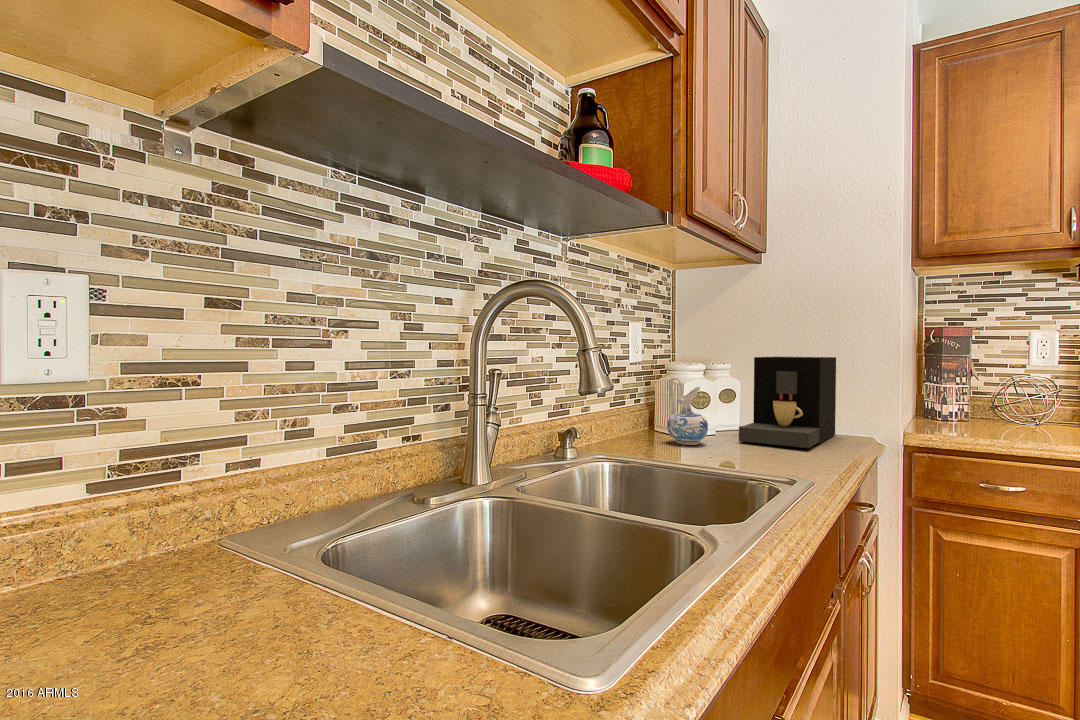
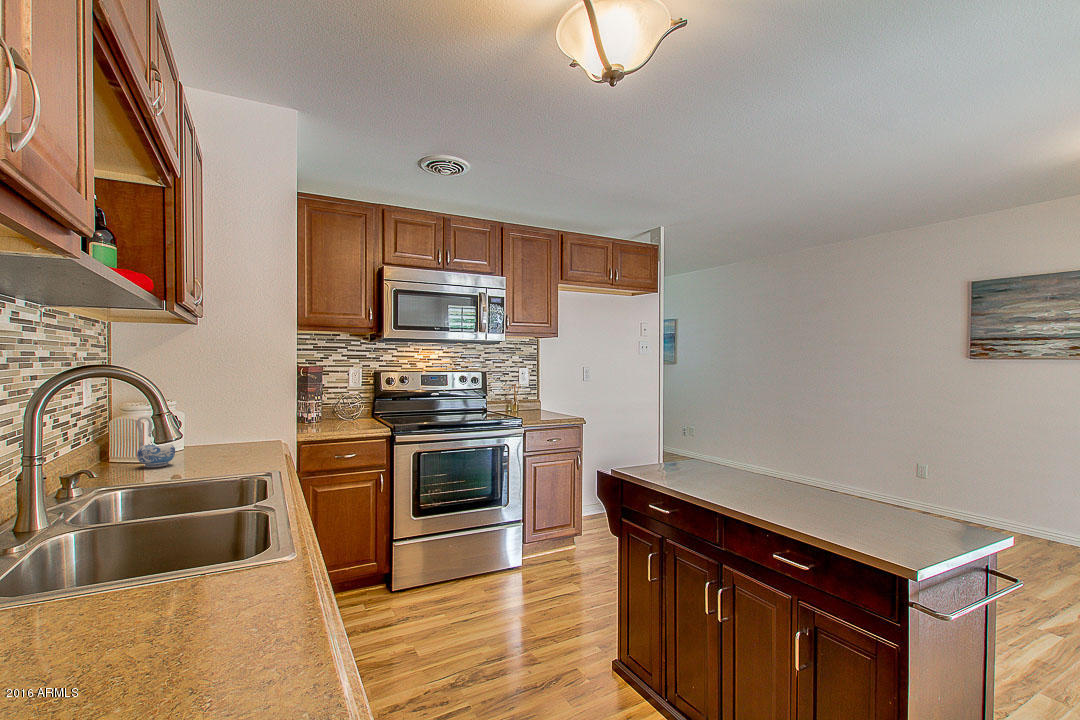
coffee maker: present [739,357,836,448] -> none [196,391,254,457]

